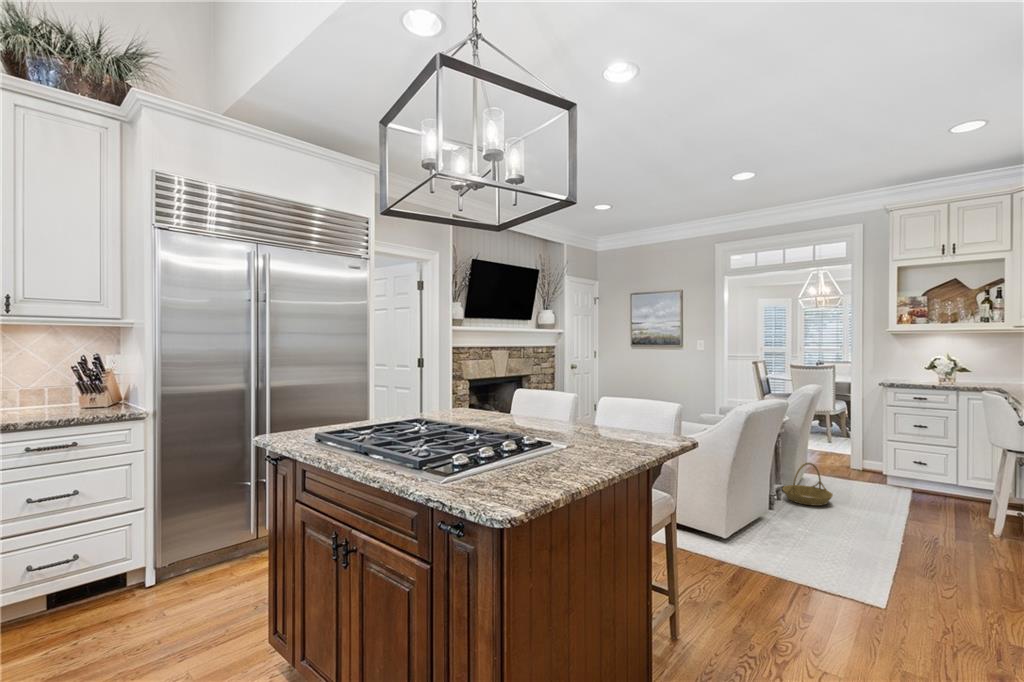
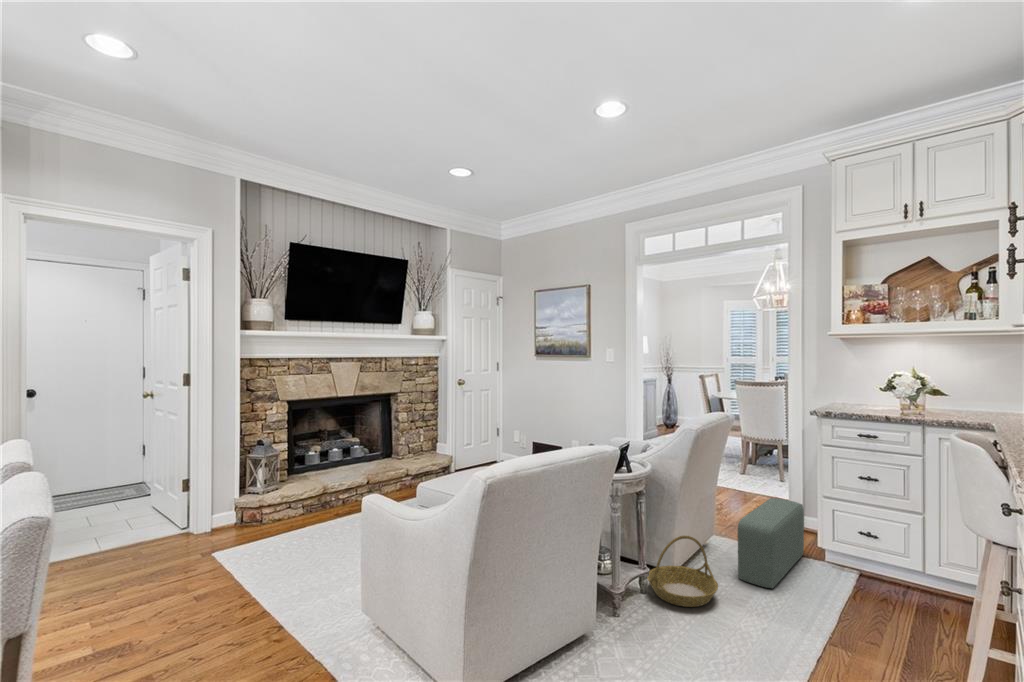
pouf: none [836,444,871,497] -> present [738,498,804,588]

